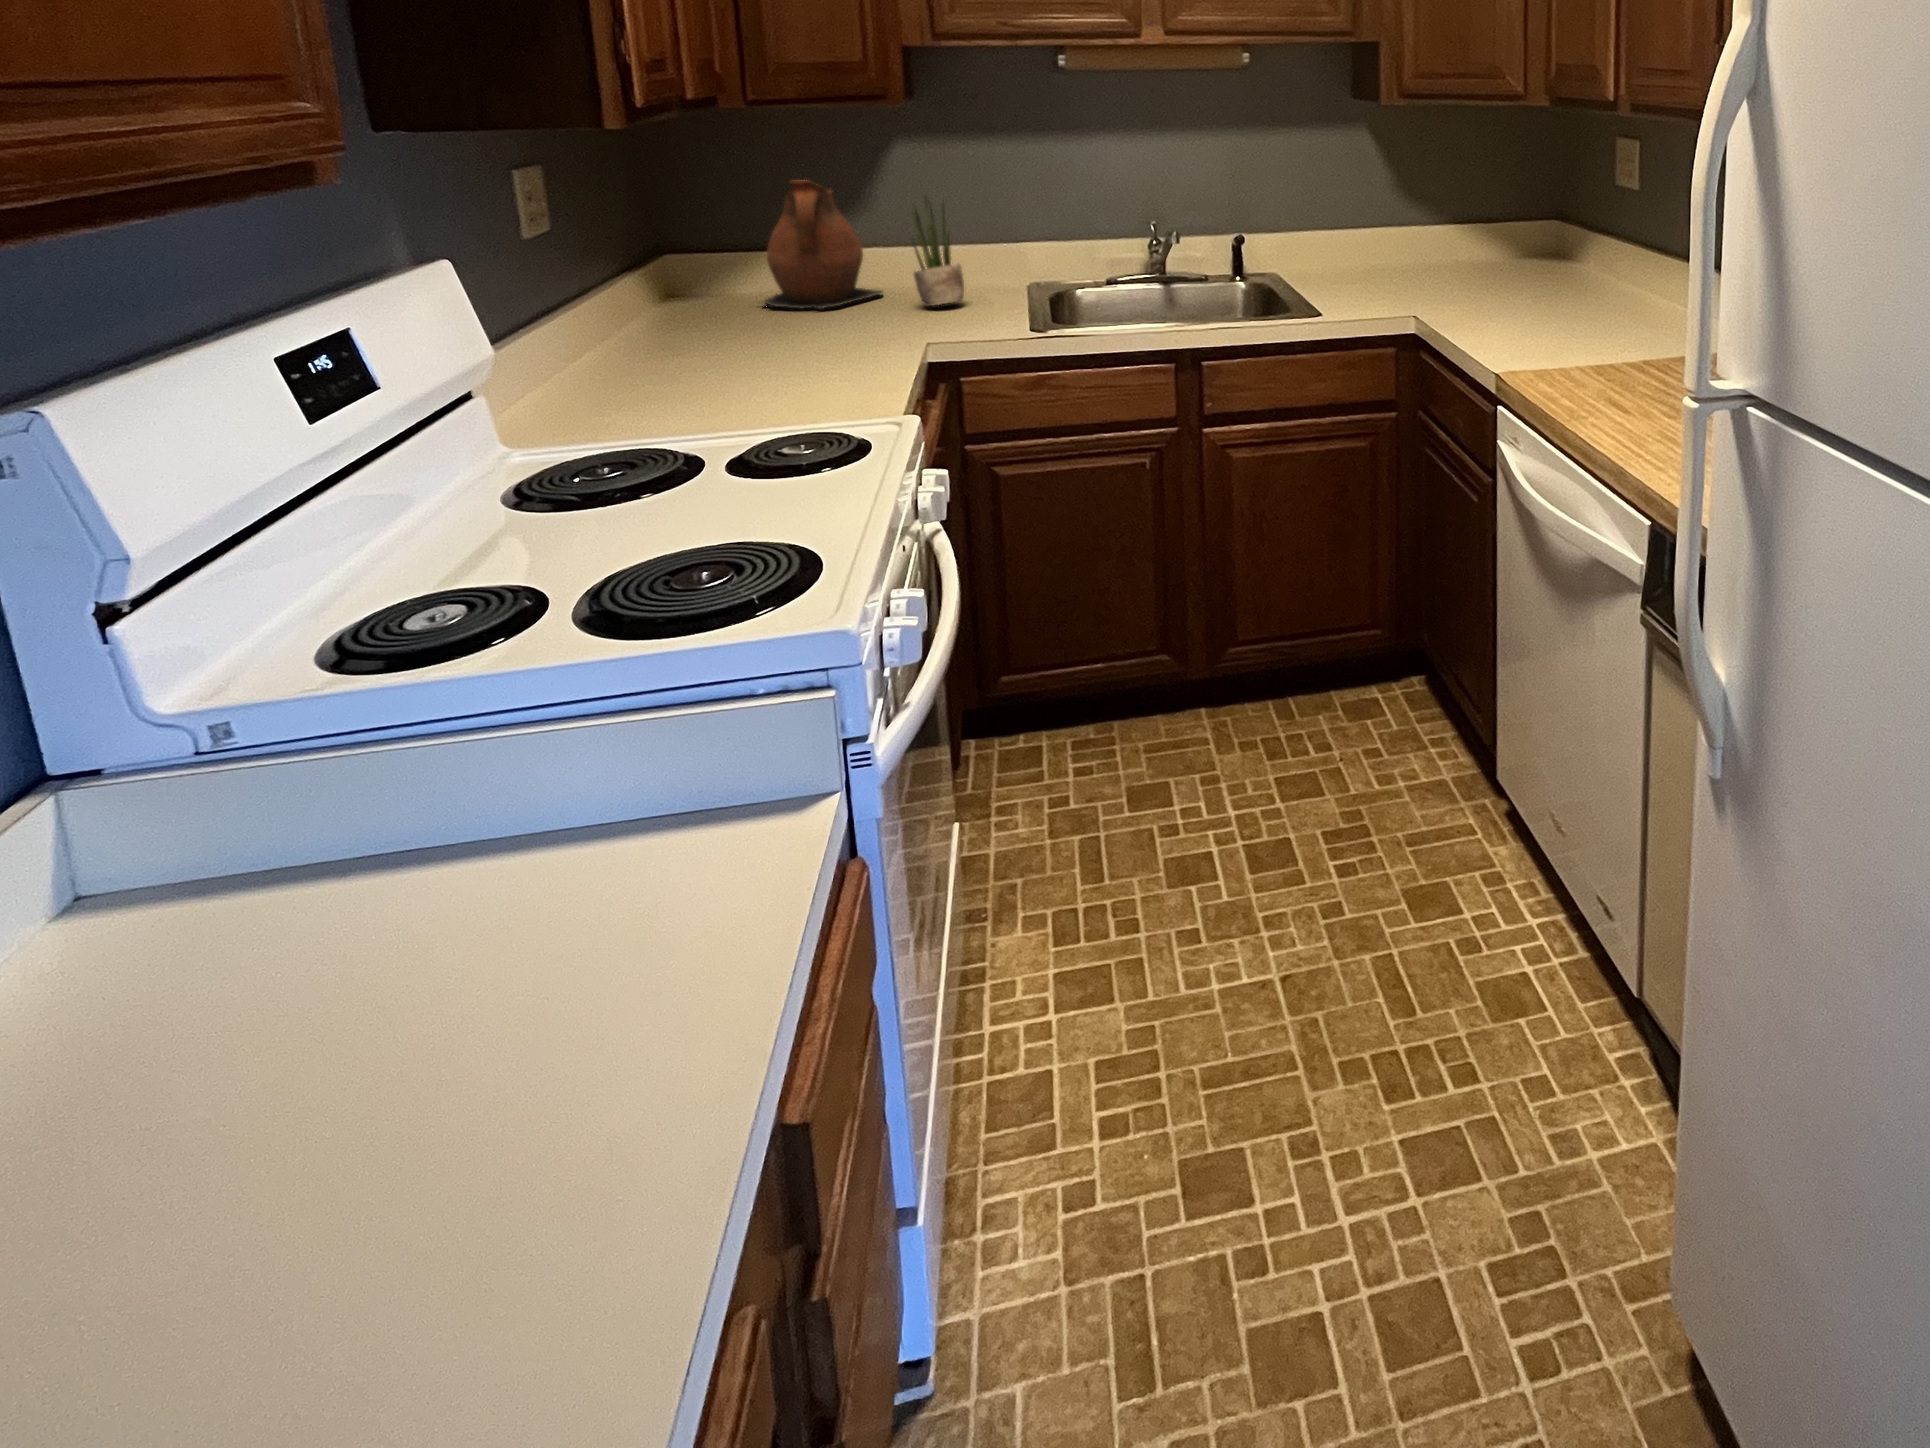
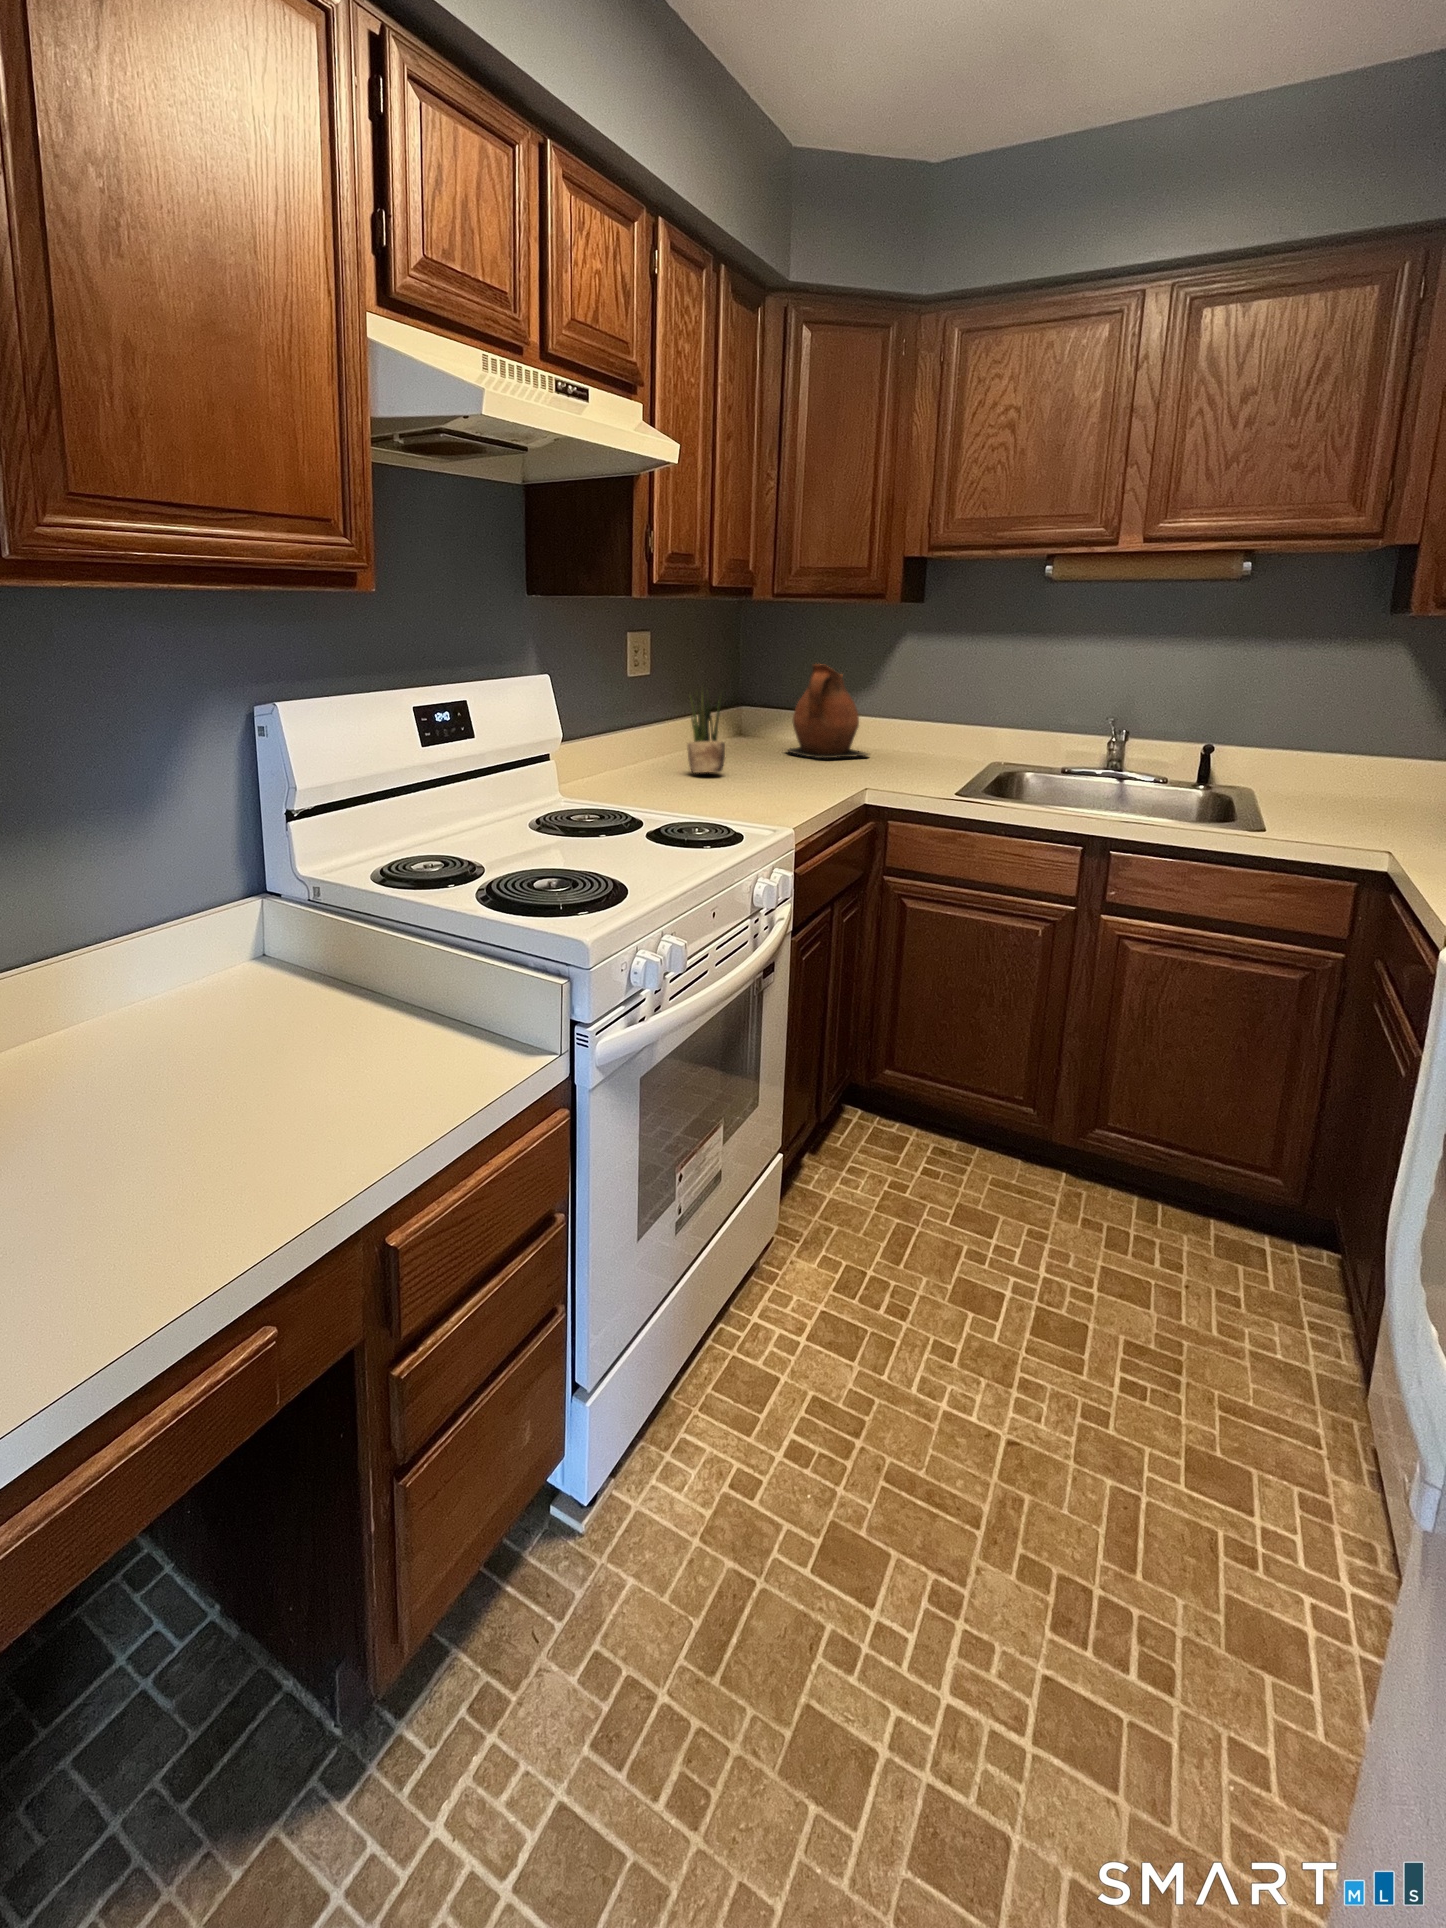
potted plant: present [911,196,964,306] -> present [688,684,725,773]

